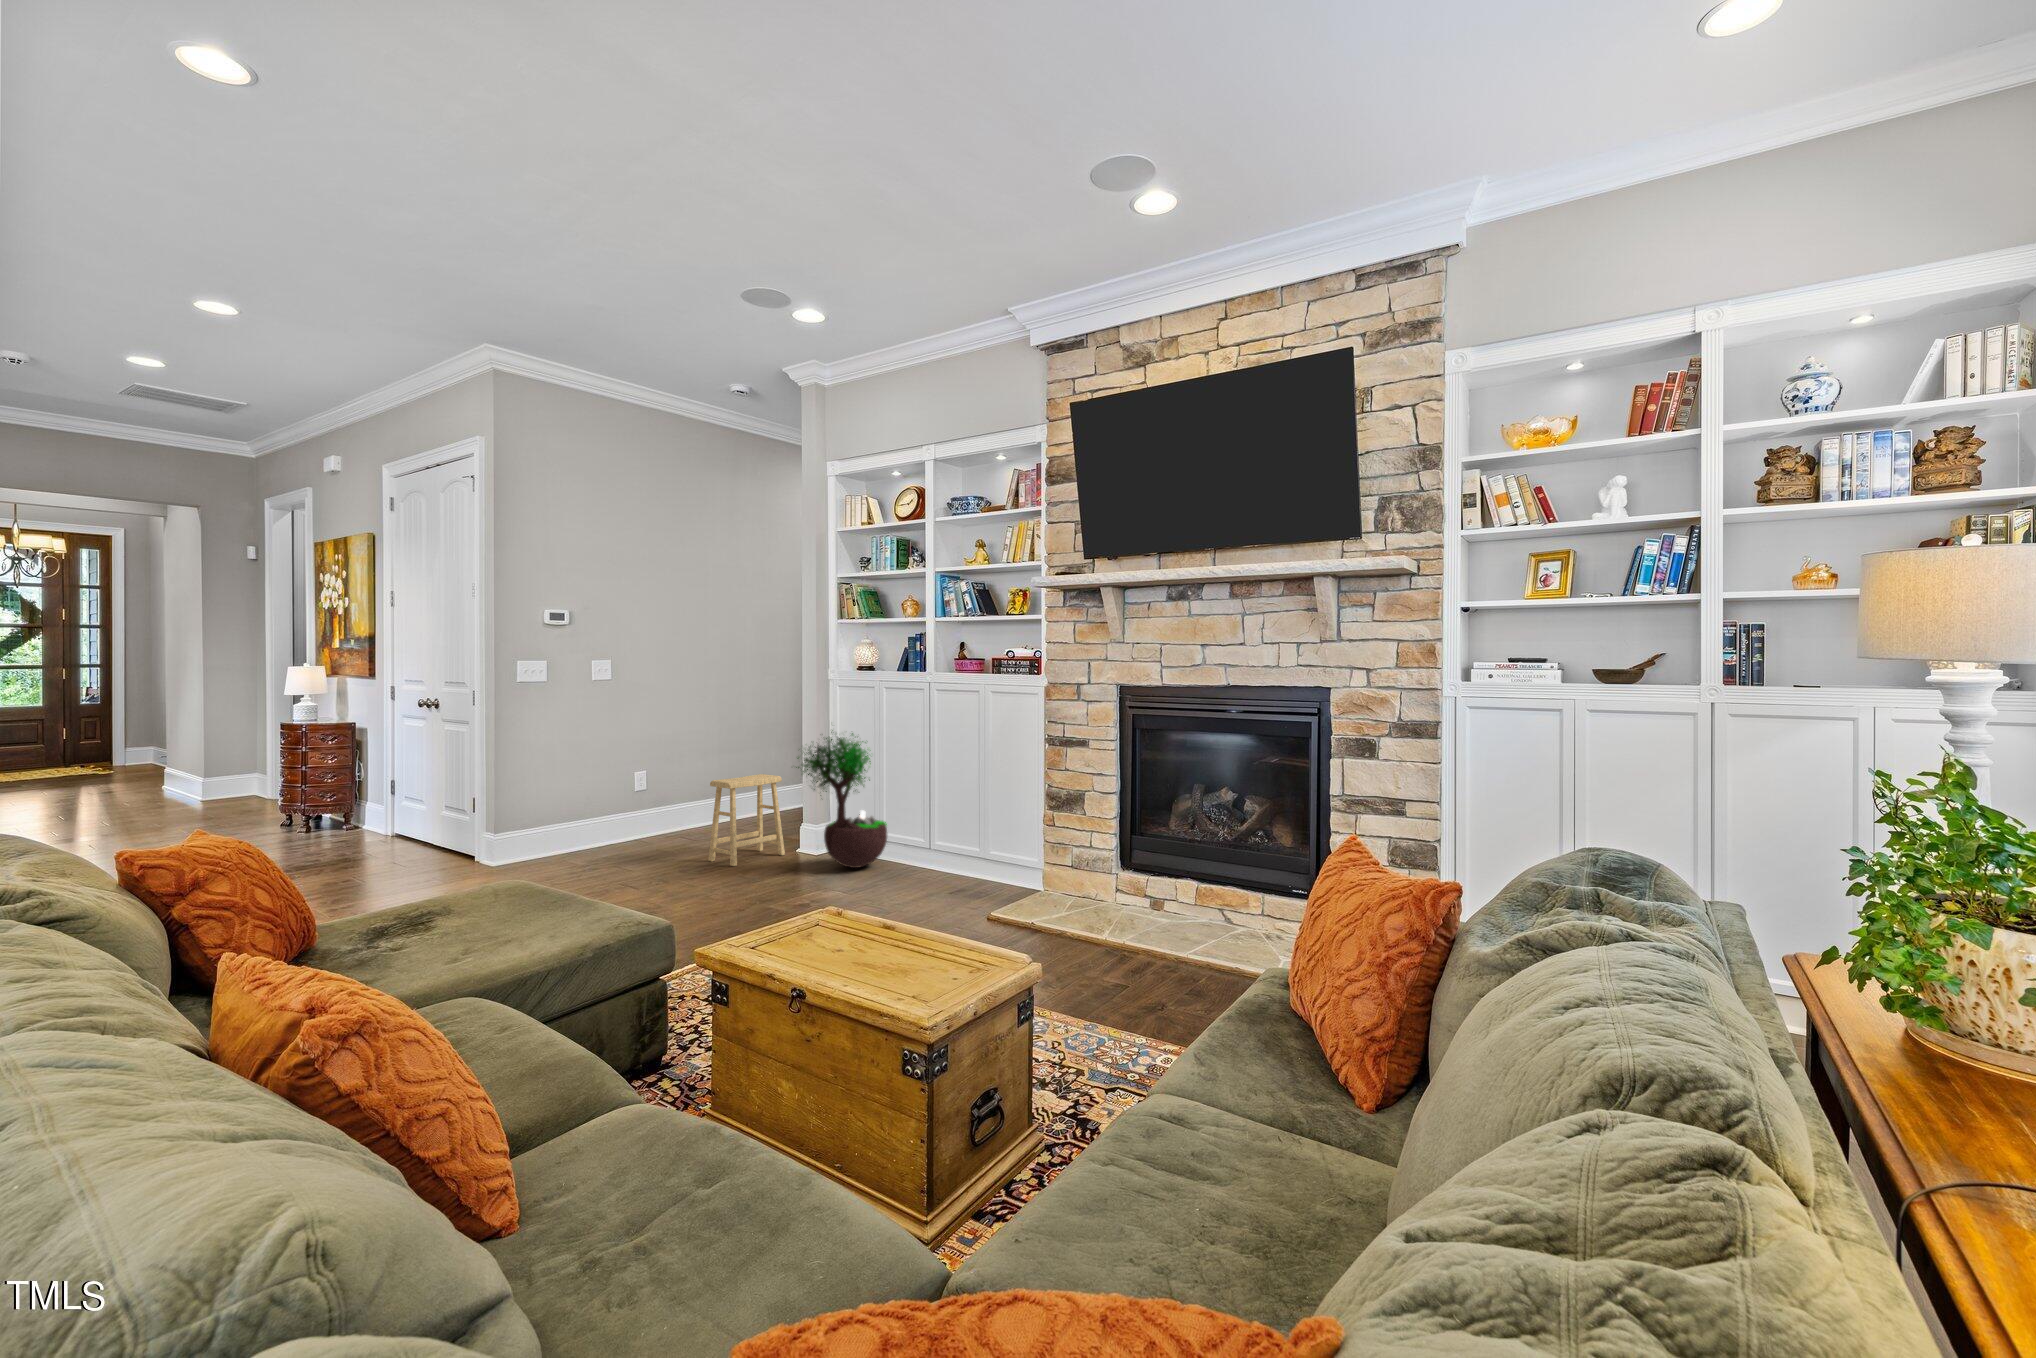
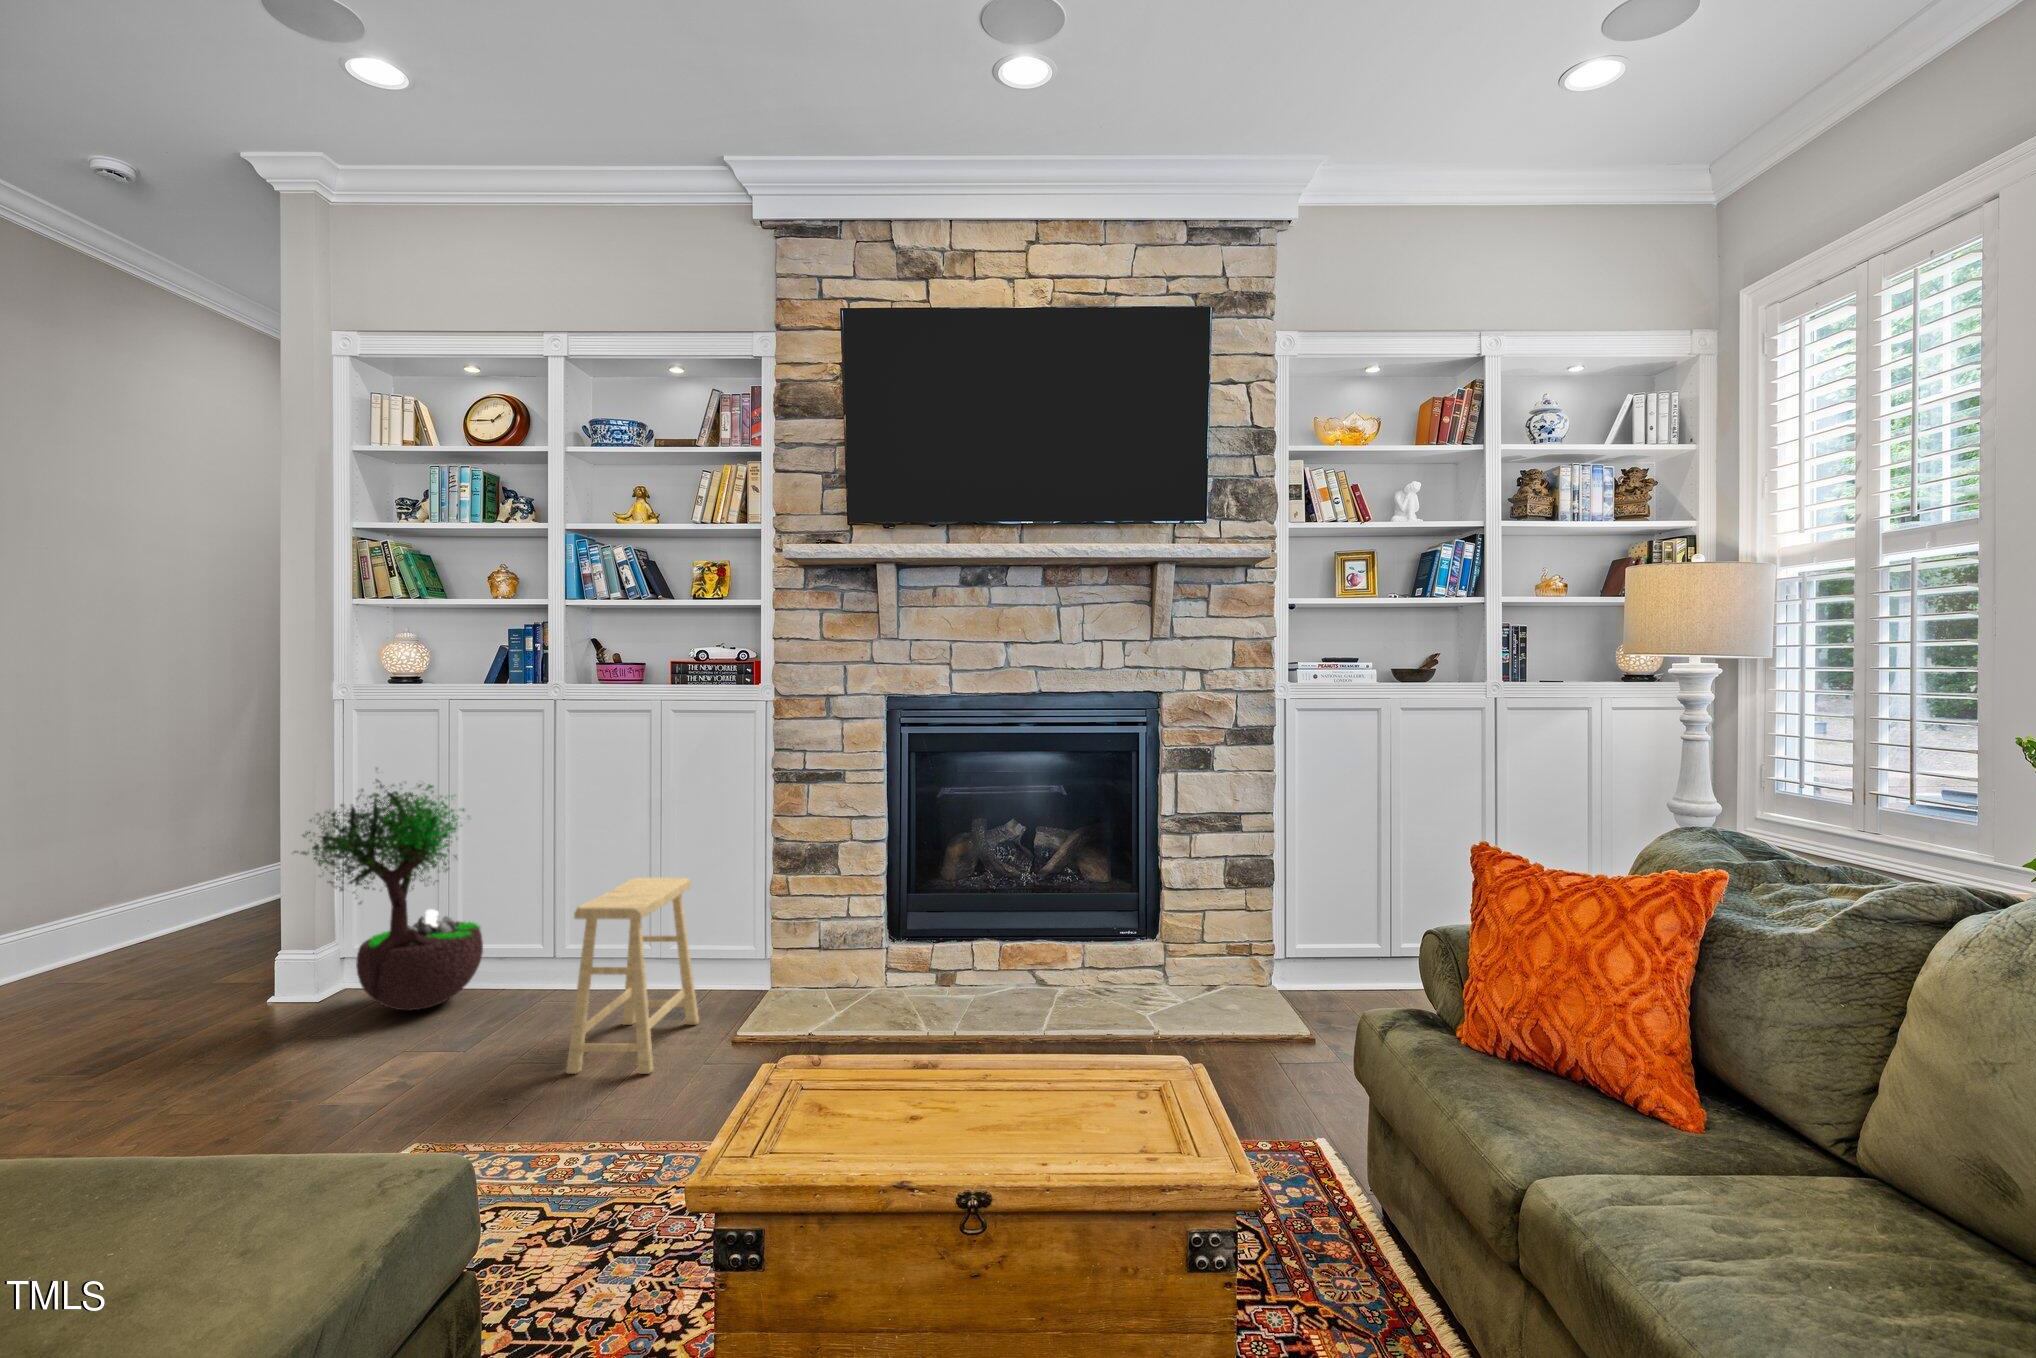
footstool: present [708,774,785,866] -> present [566,878,699,1074]

